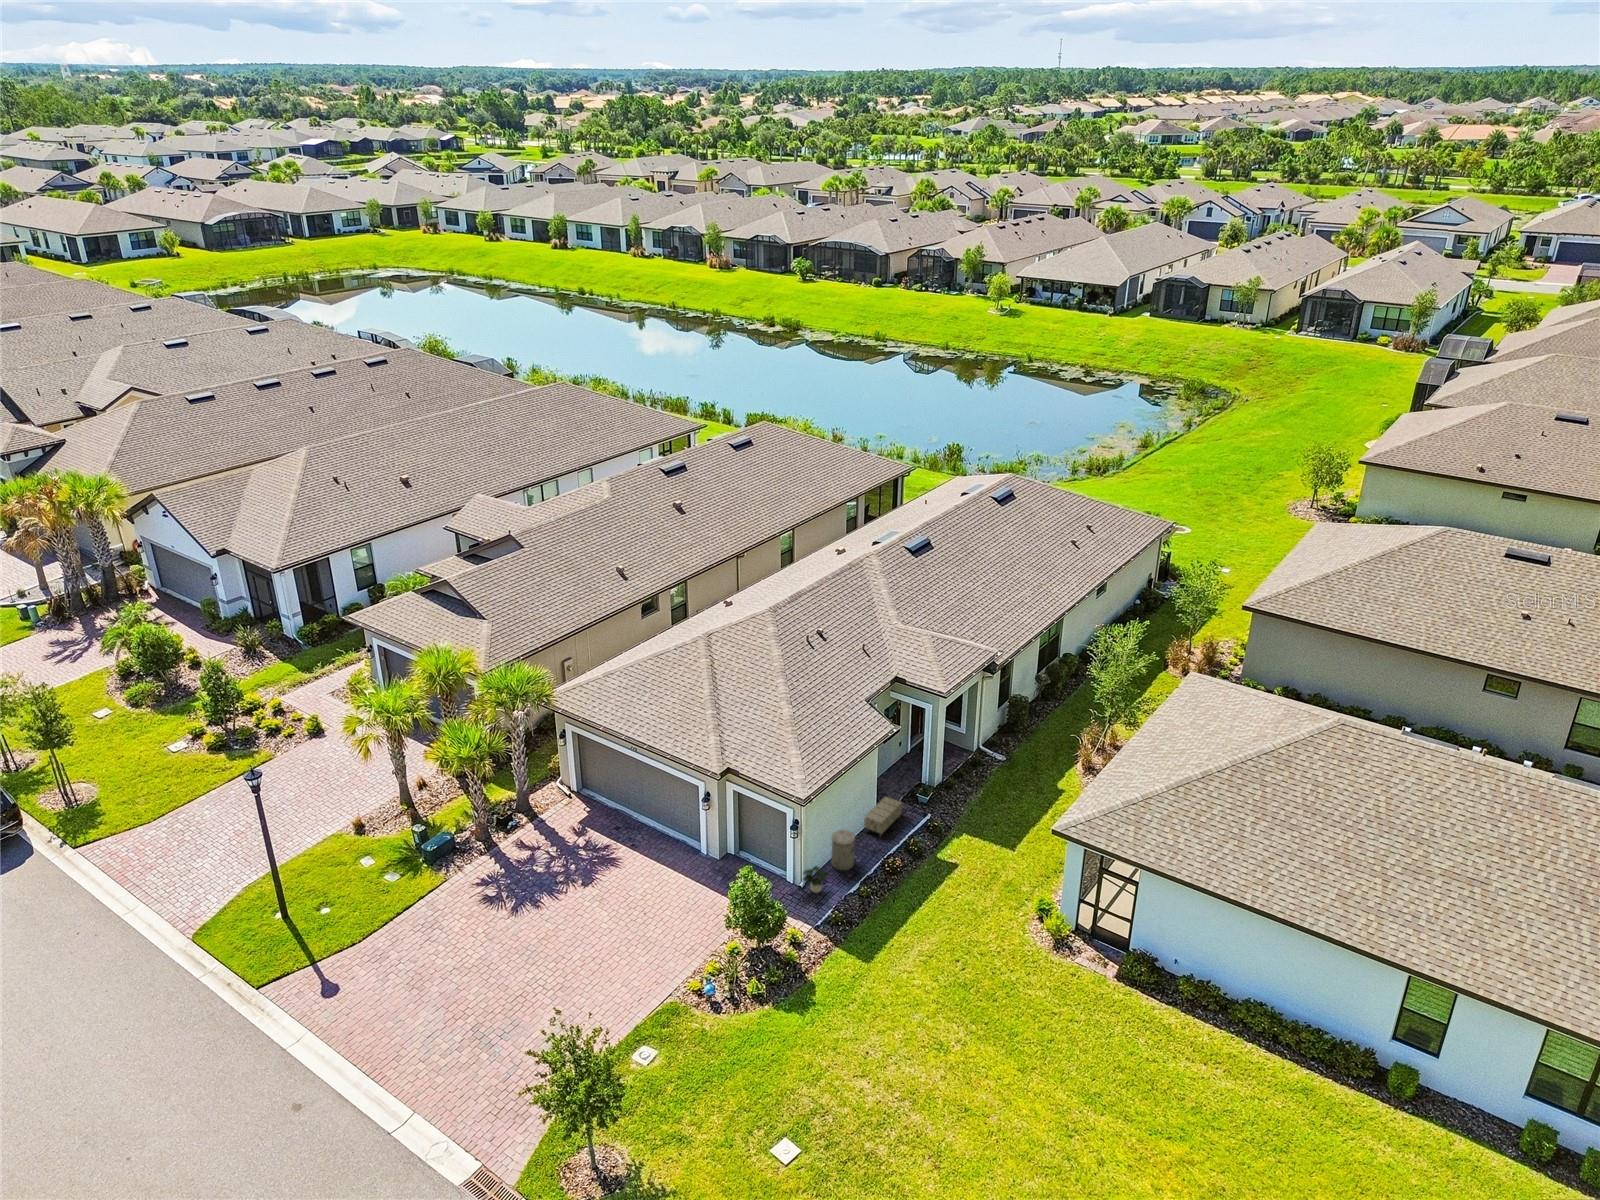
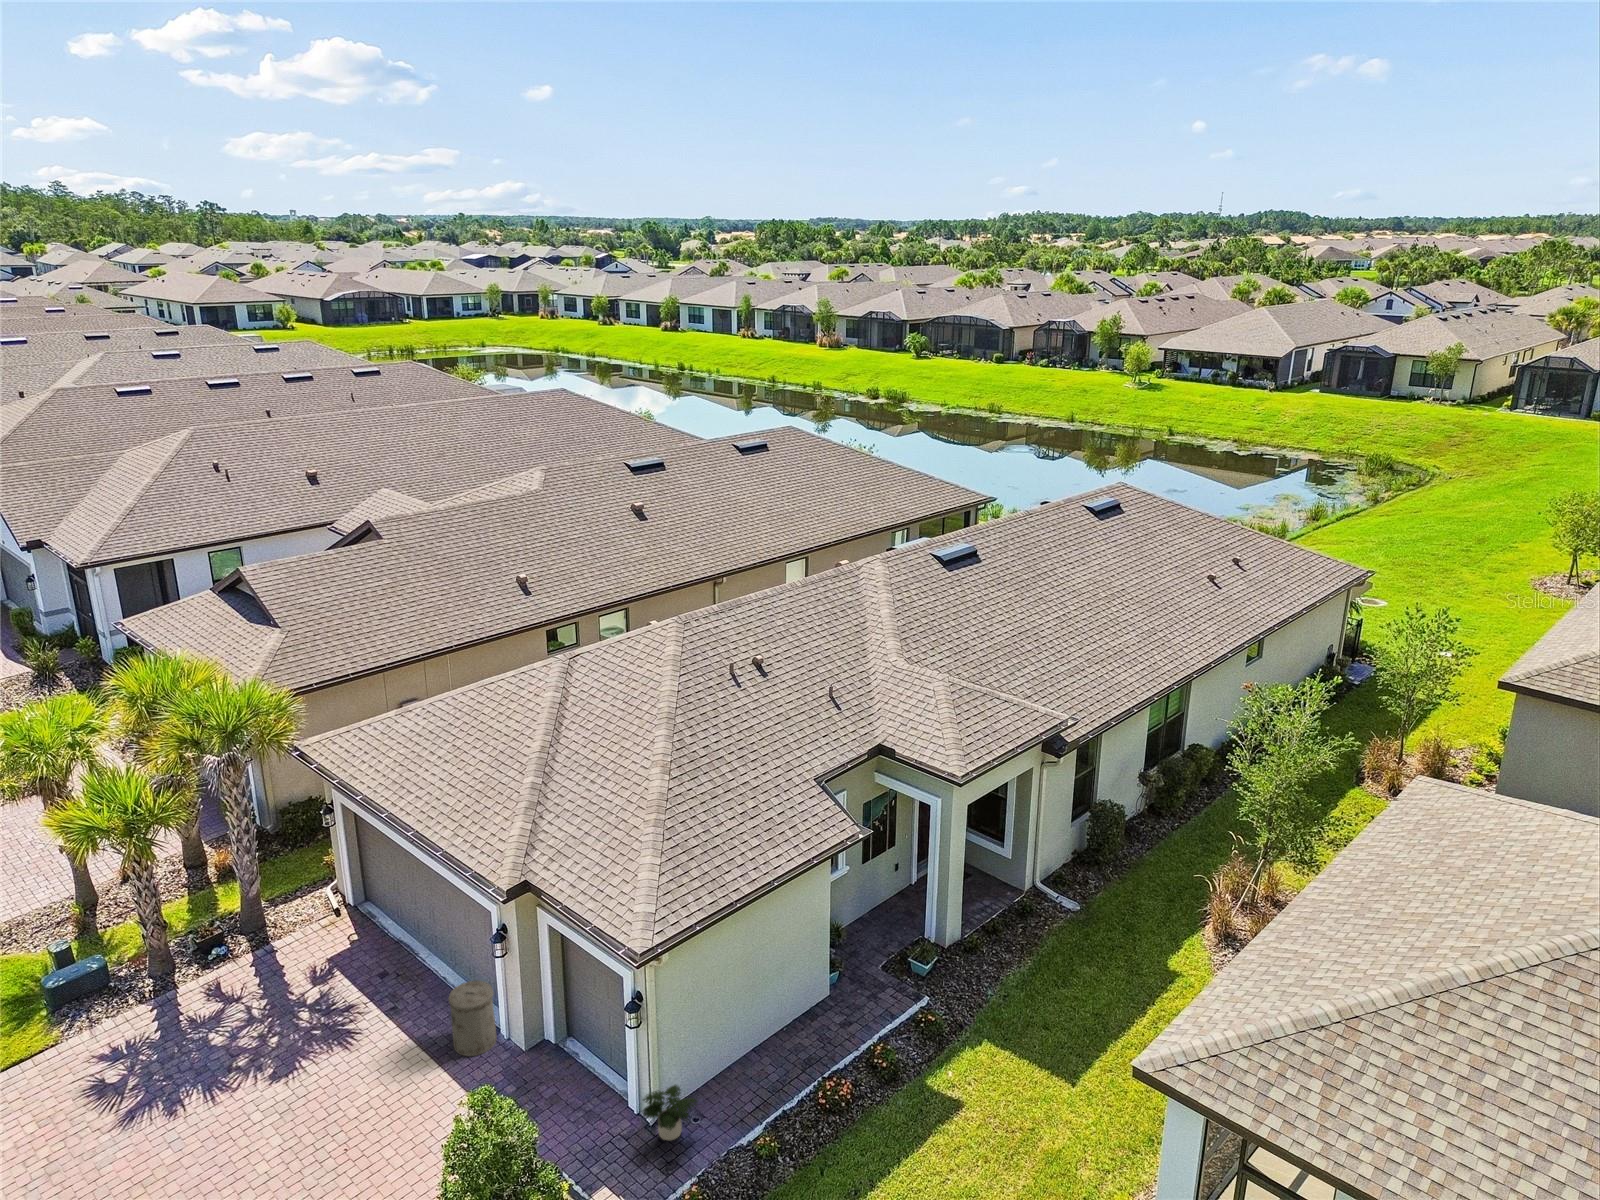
bench: present [864,797,902,838] -> none [796,958,872,1037]
trash can: present [831,830,855,870] -> present [449,981,497,1056]

